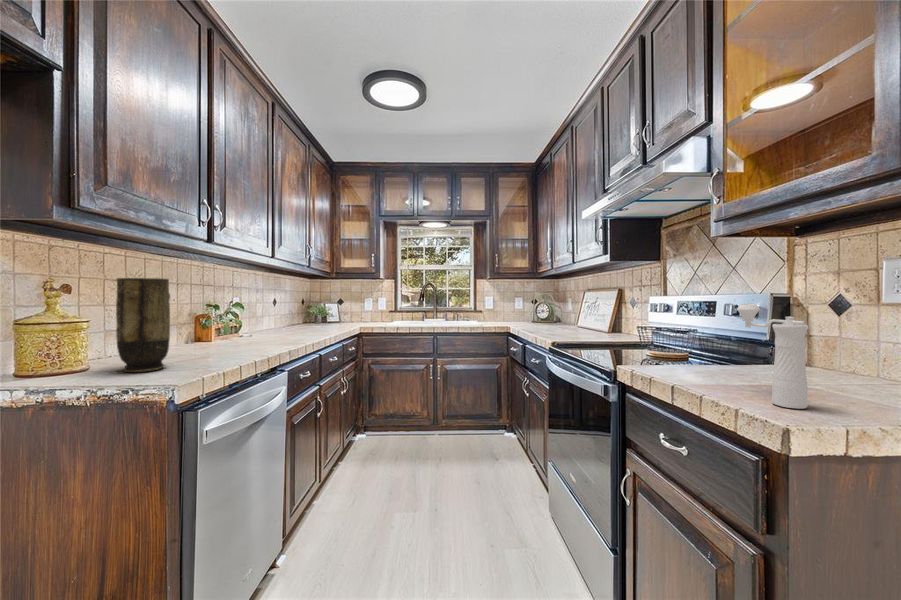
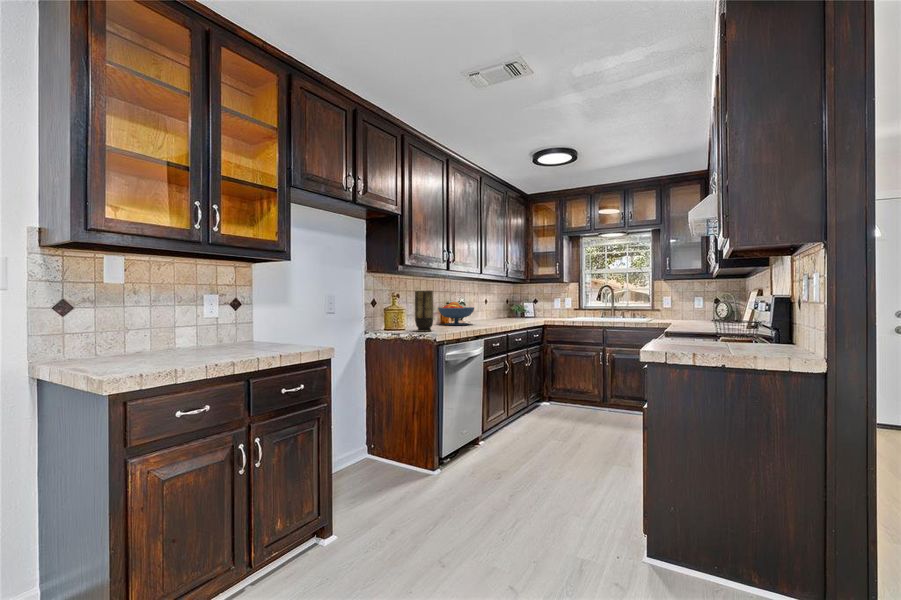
fruit bowl: none [187,302,262,345] -> present [438,302,474,325]
pepper mill: present [737,304,808,409] -> none [683,300,698,349]

